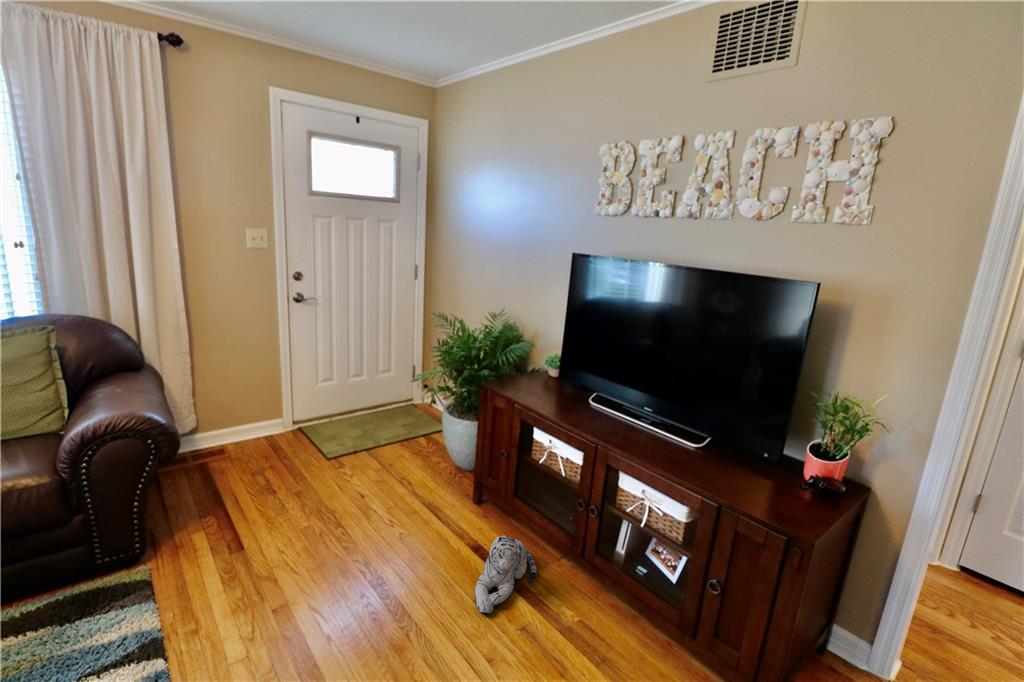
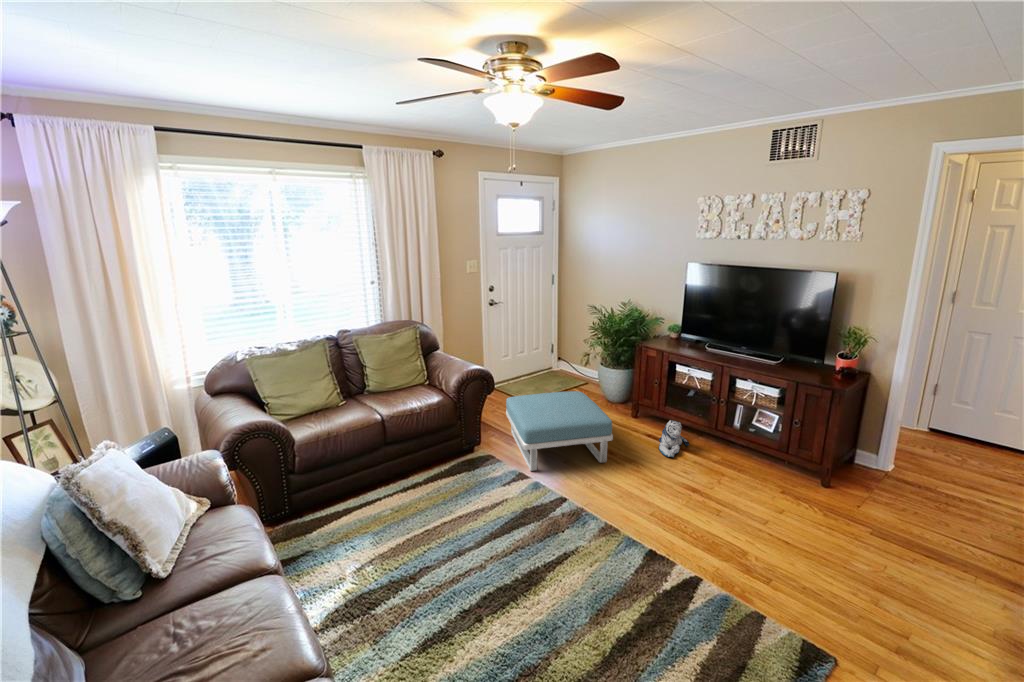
footstool: none [159,461,374,639] -> present [506,391,613,471]

